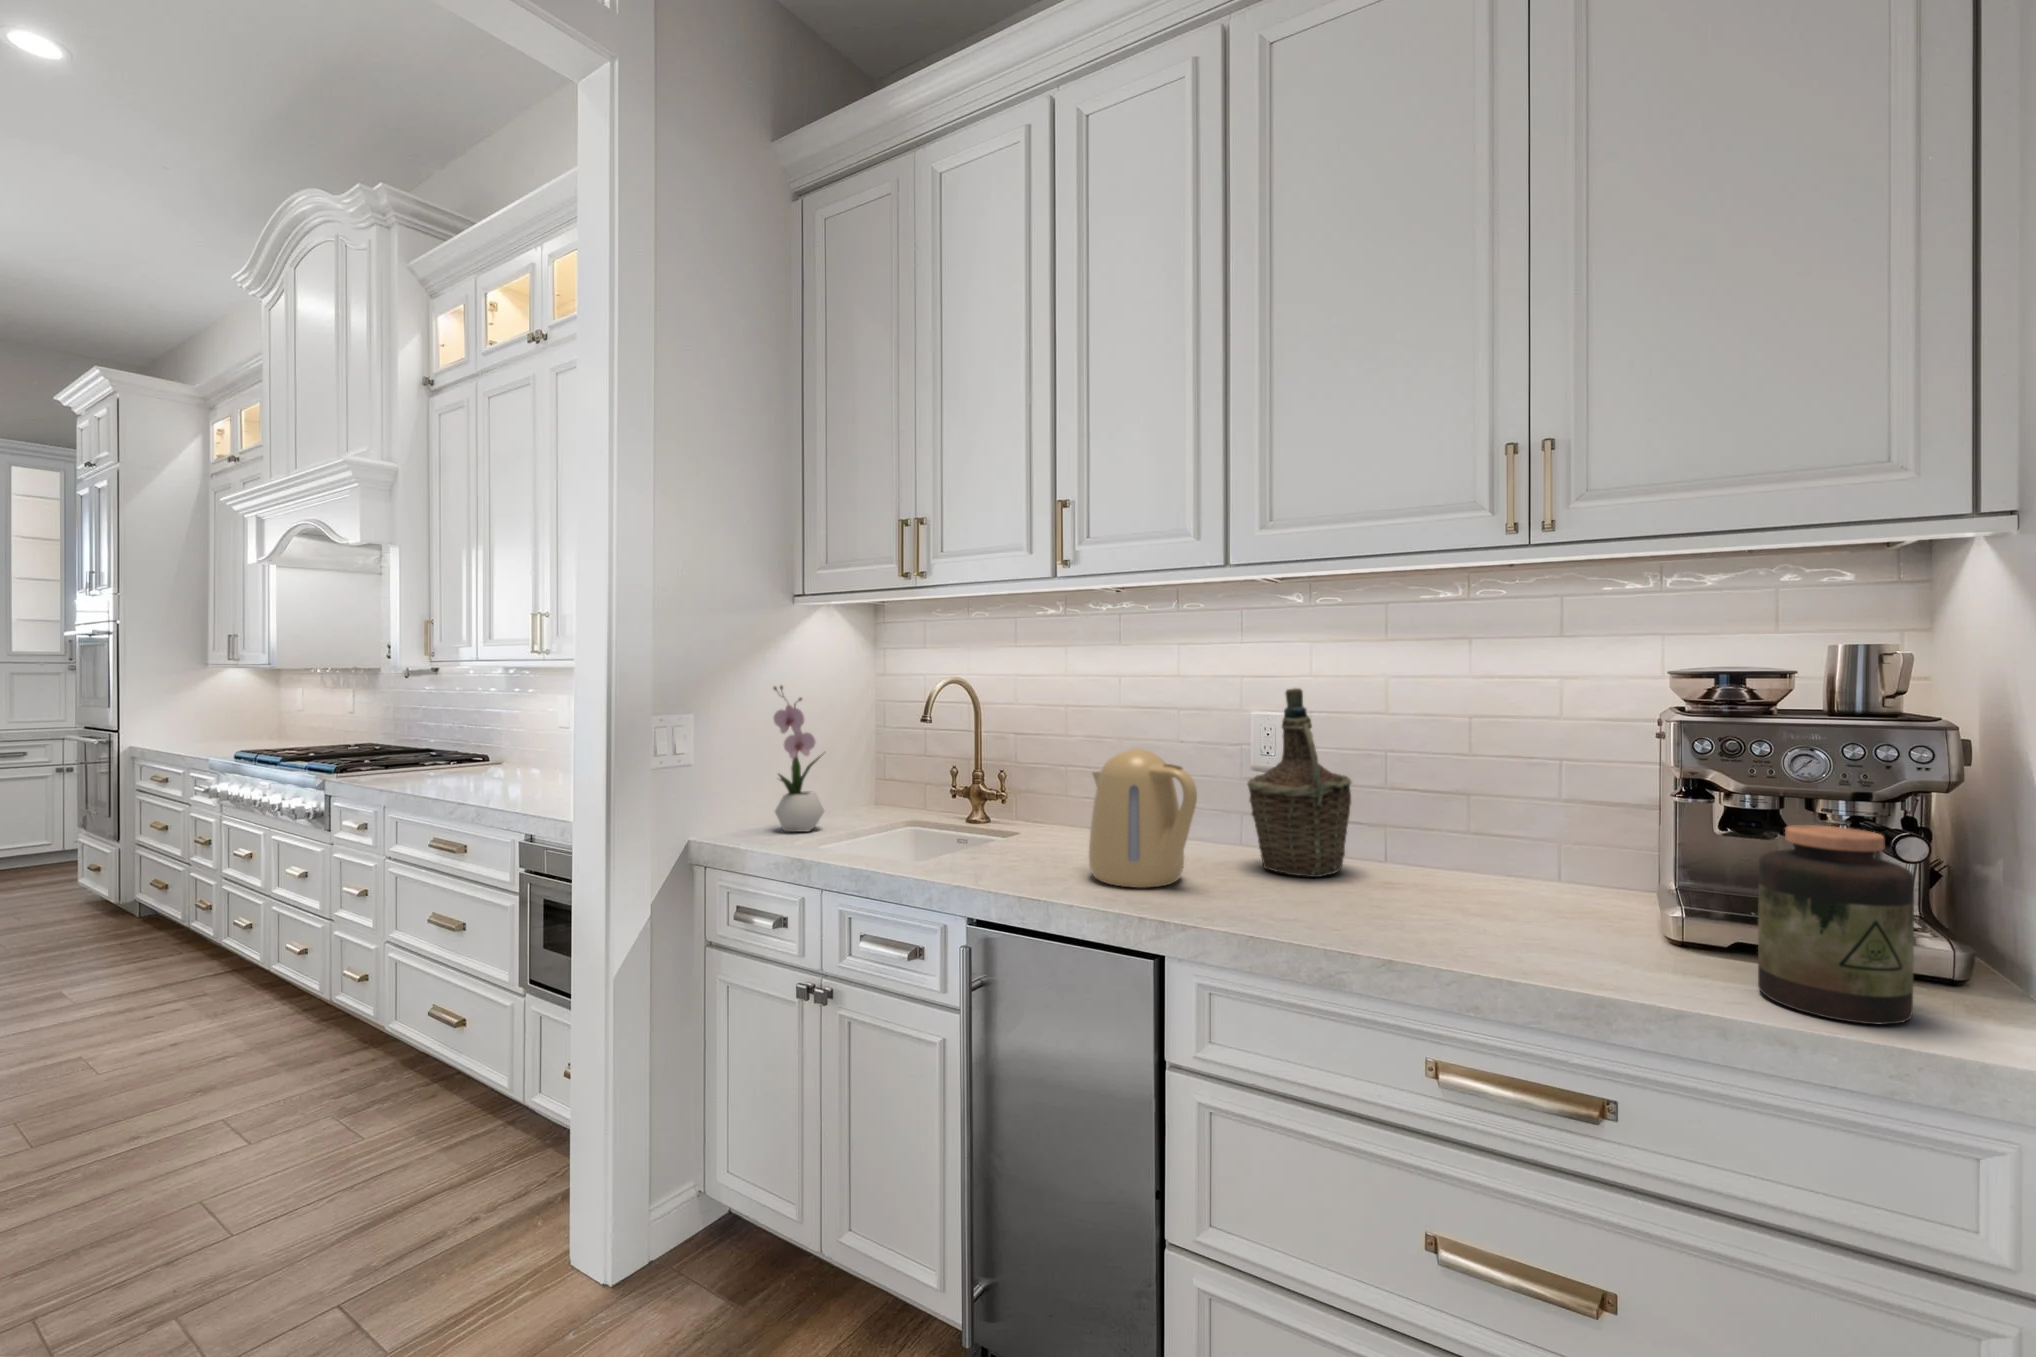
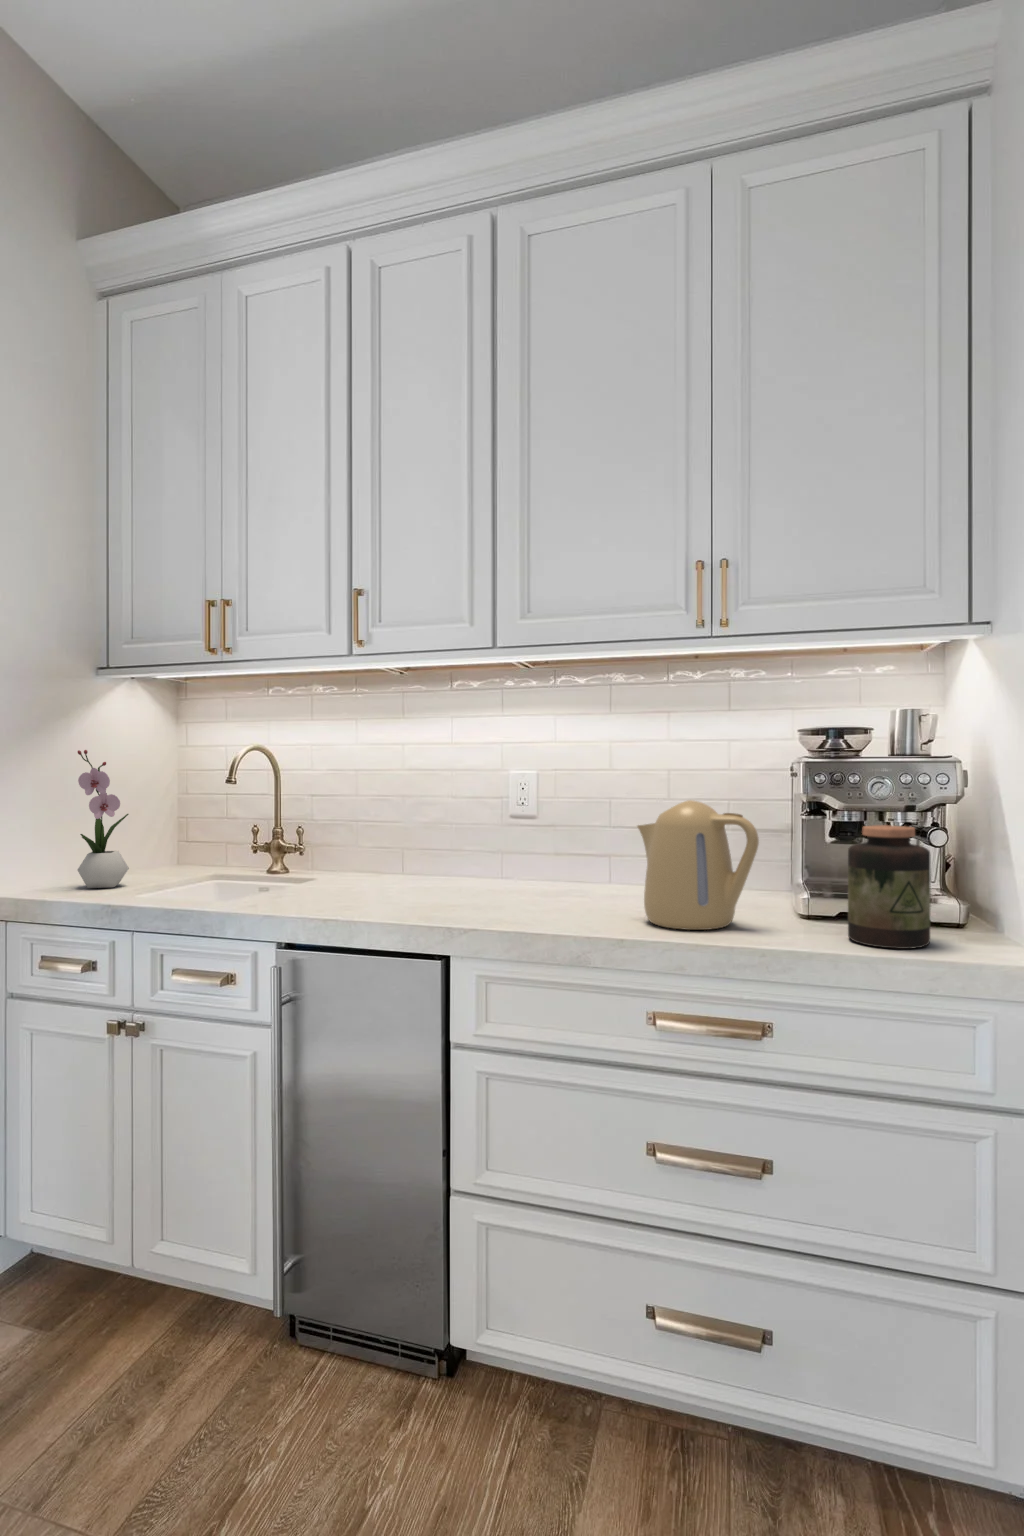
bottle: present [1247,688,1352,877] -> none [511,749,591,897]
kettle: present [1089,749,1197,888] -> present [637,800,759,930]

